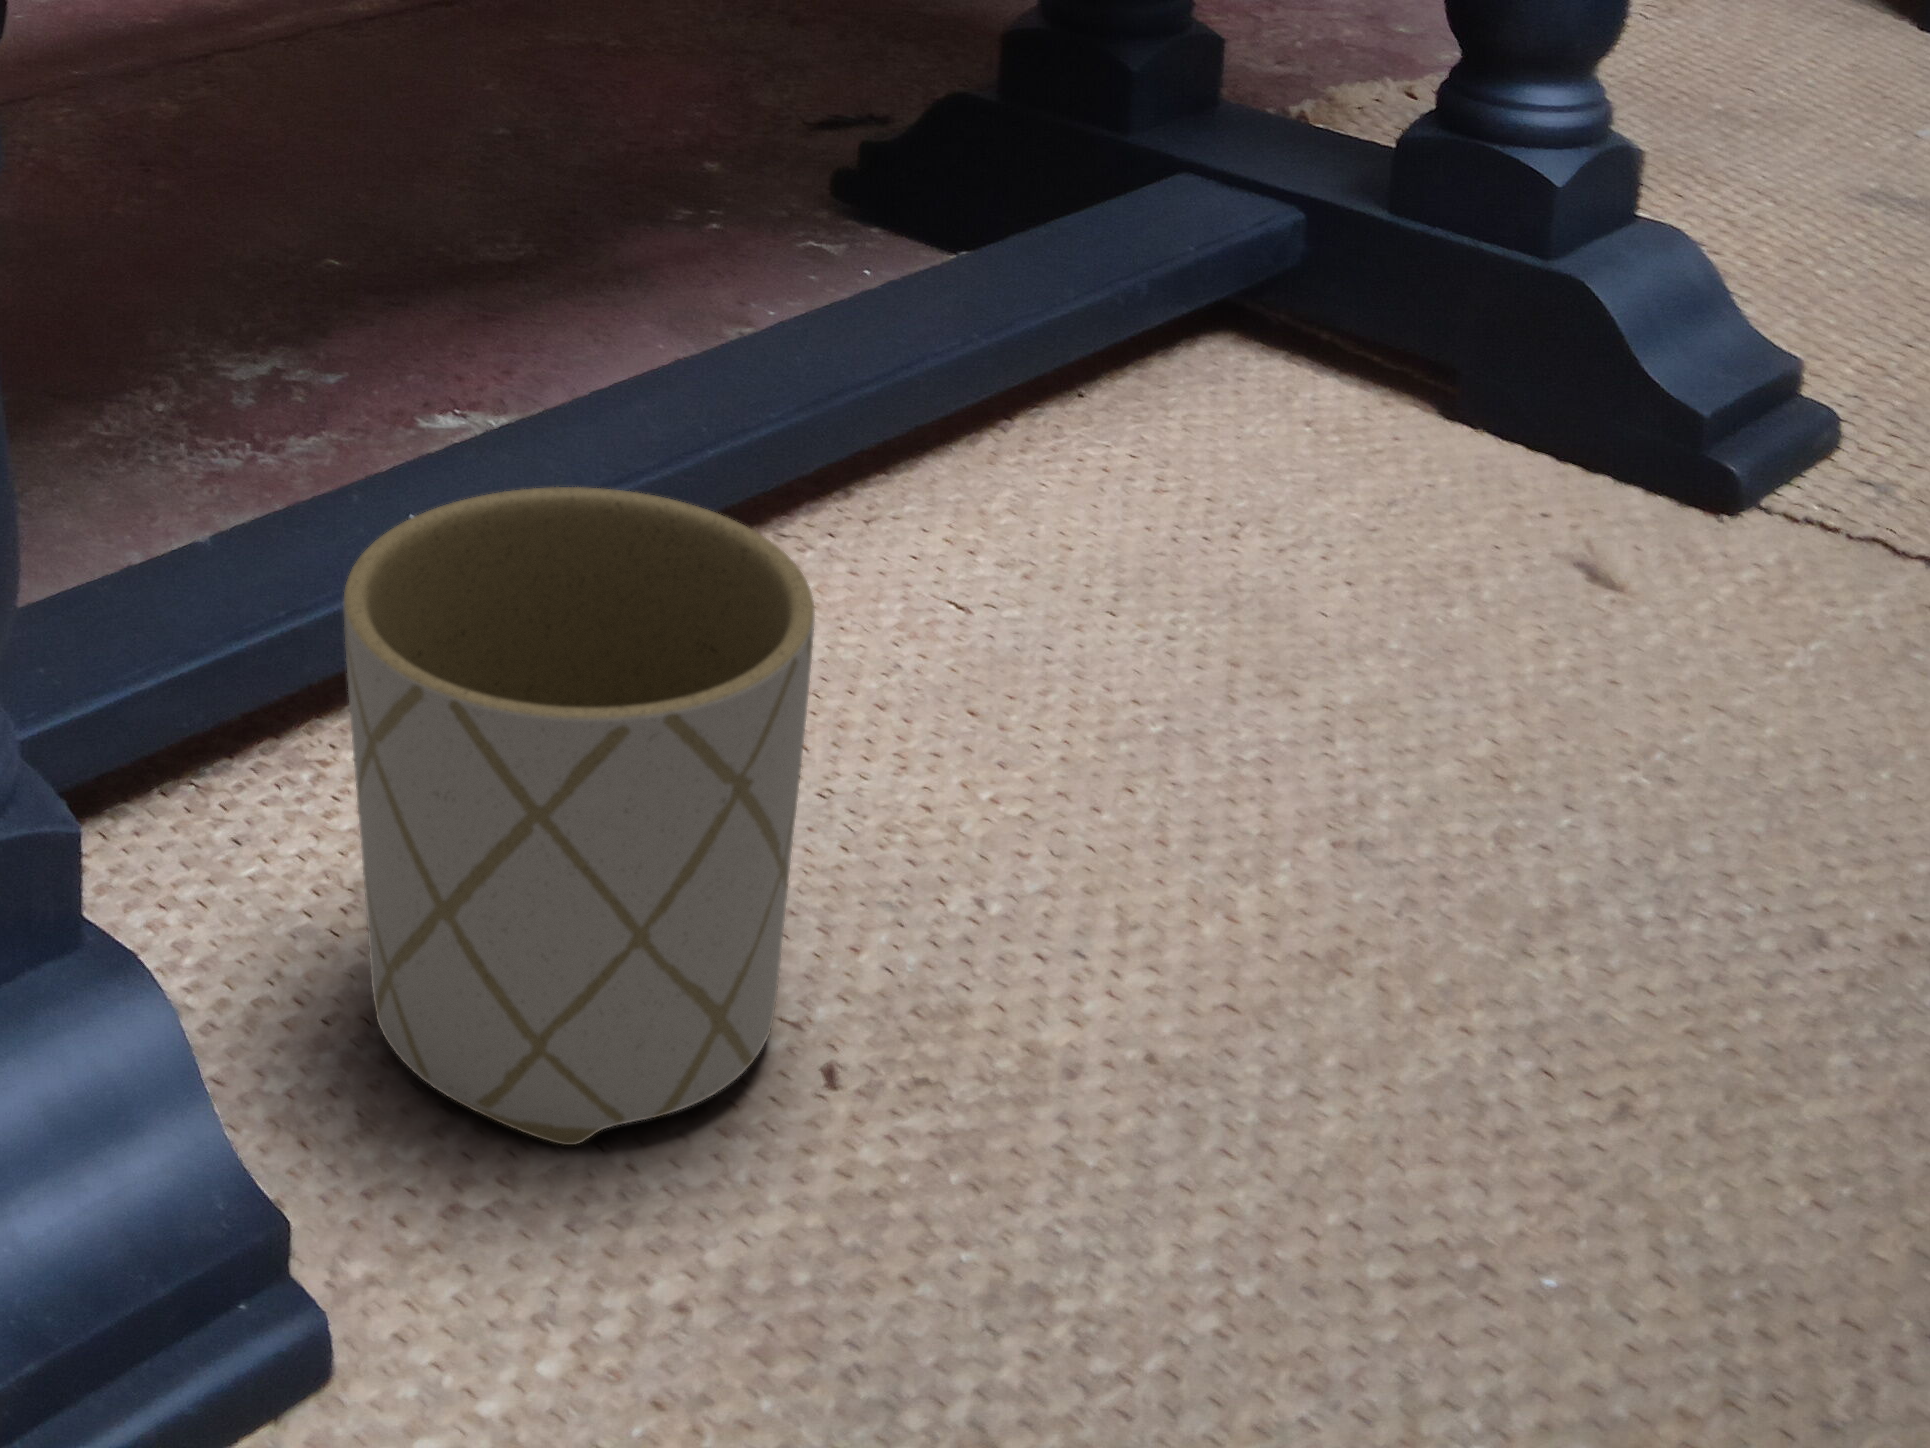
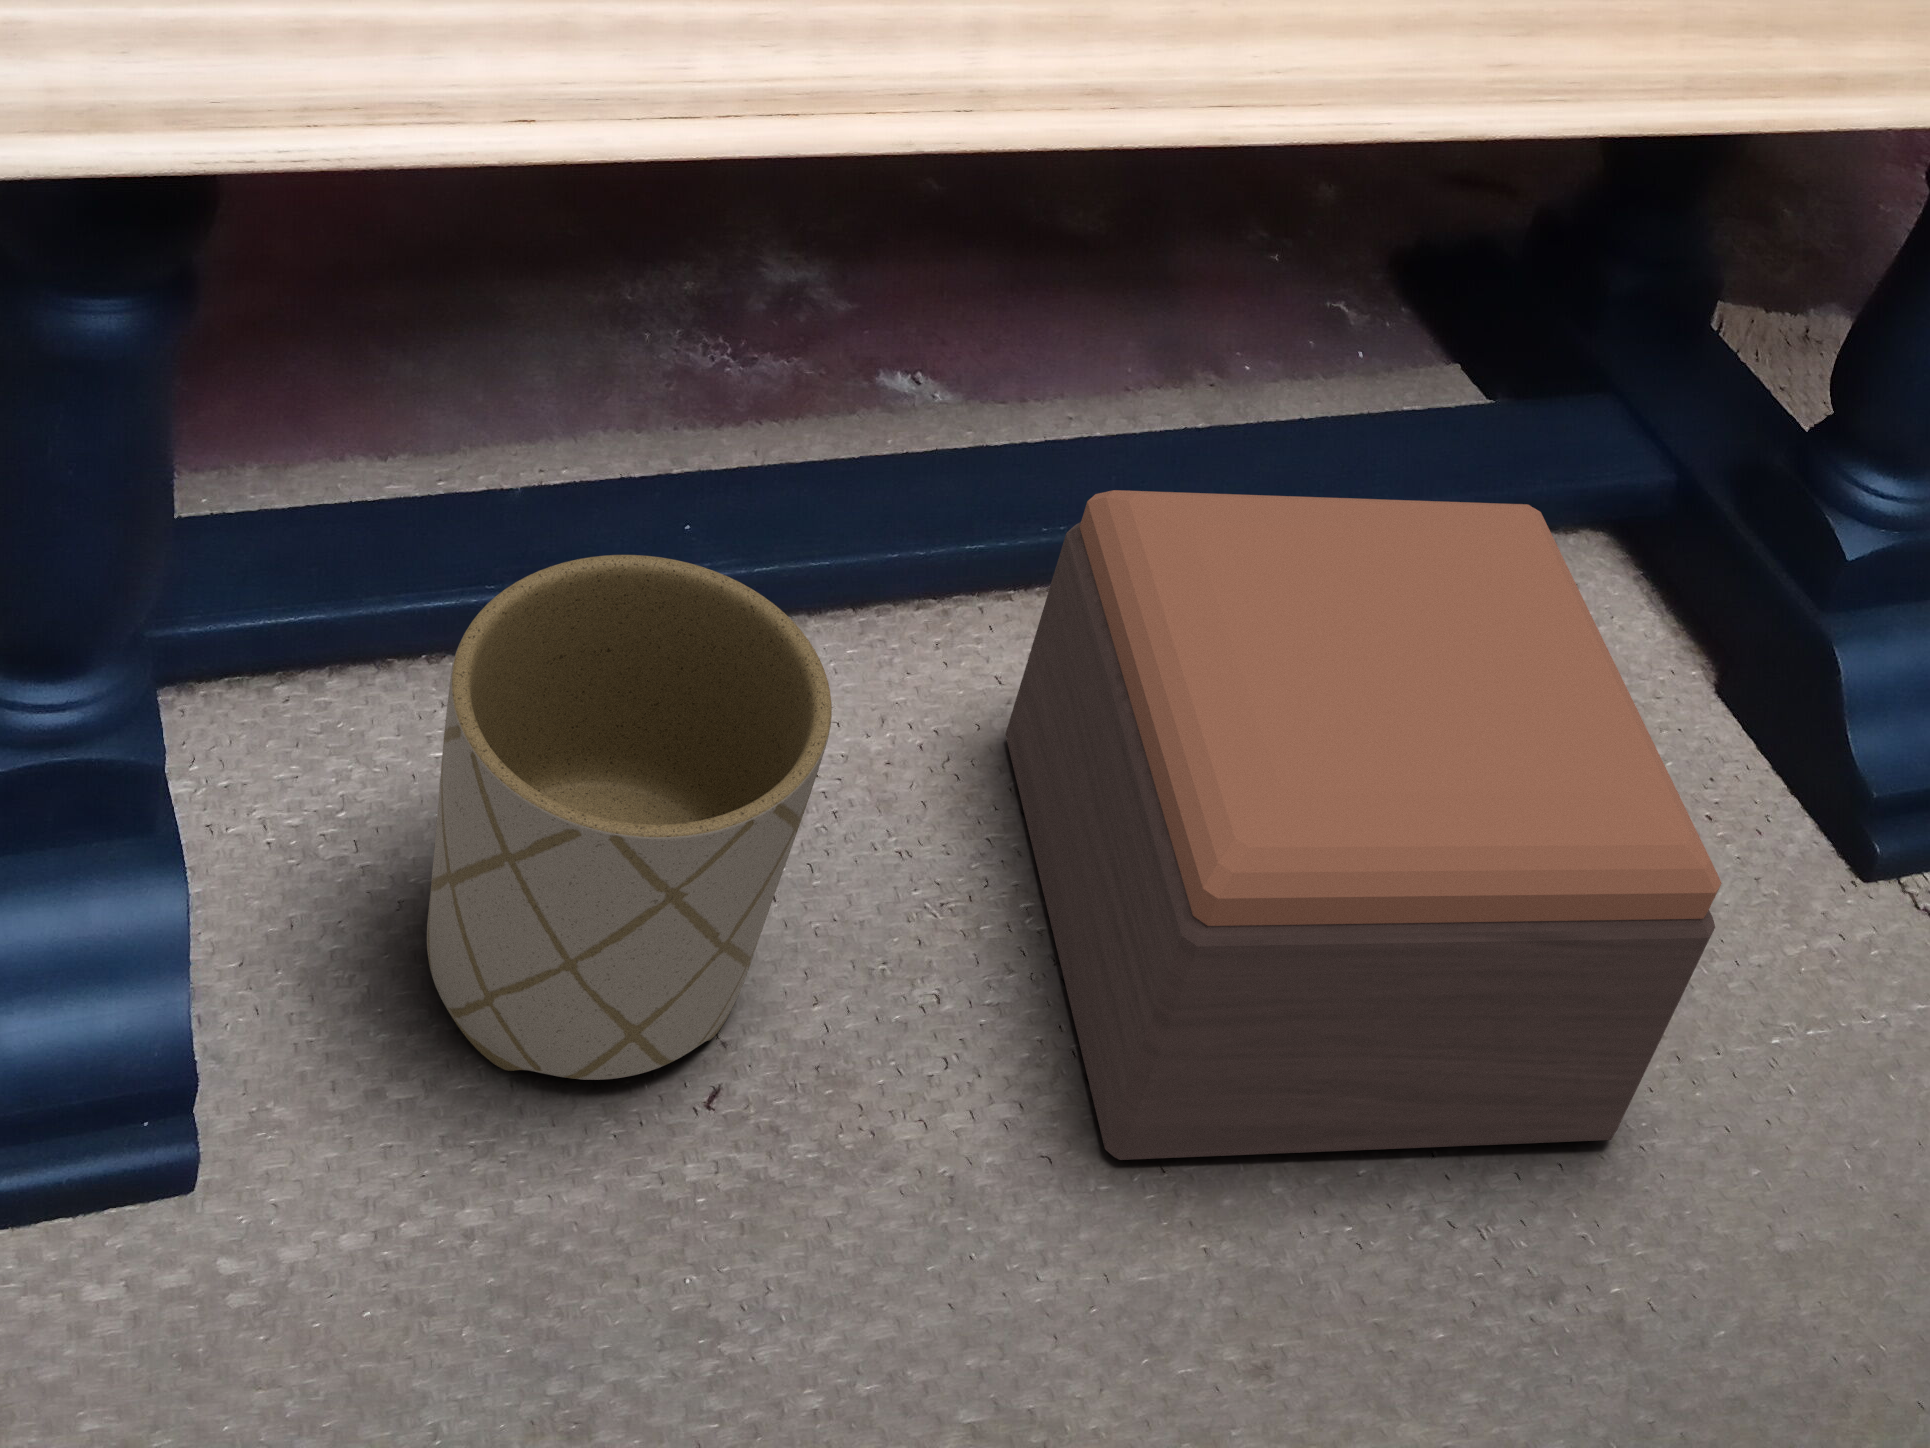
footstool: none [828,205,1742,986] -> present [1005,490,1722,1160]

